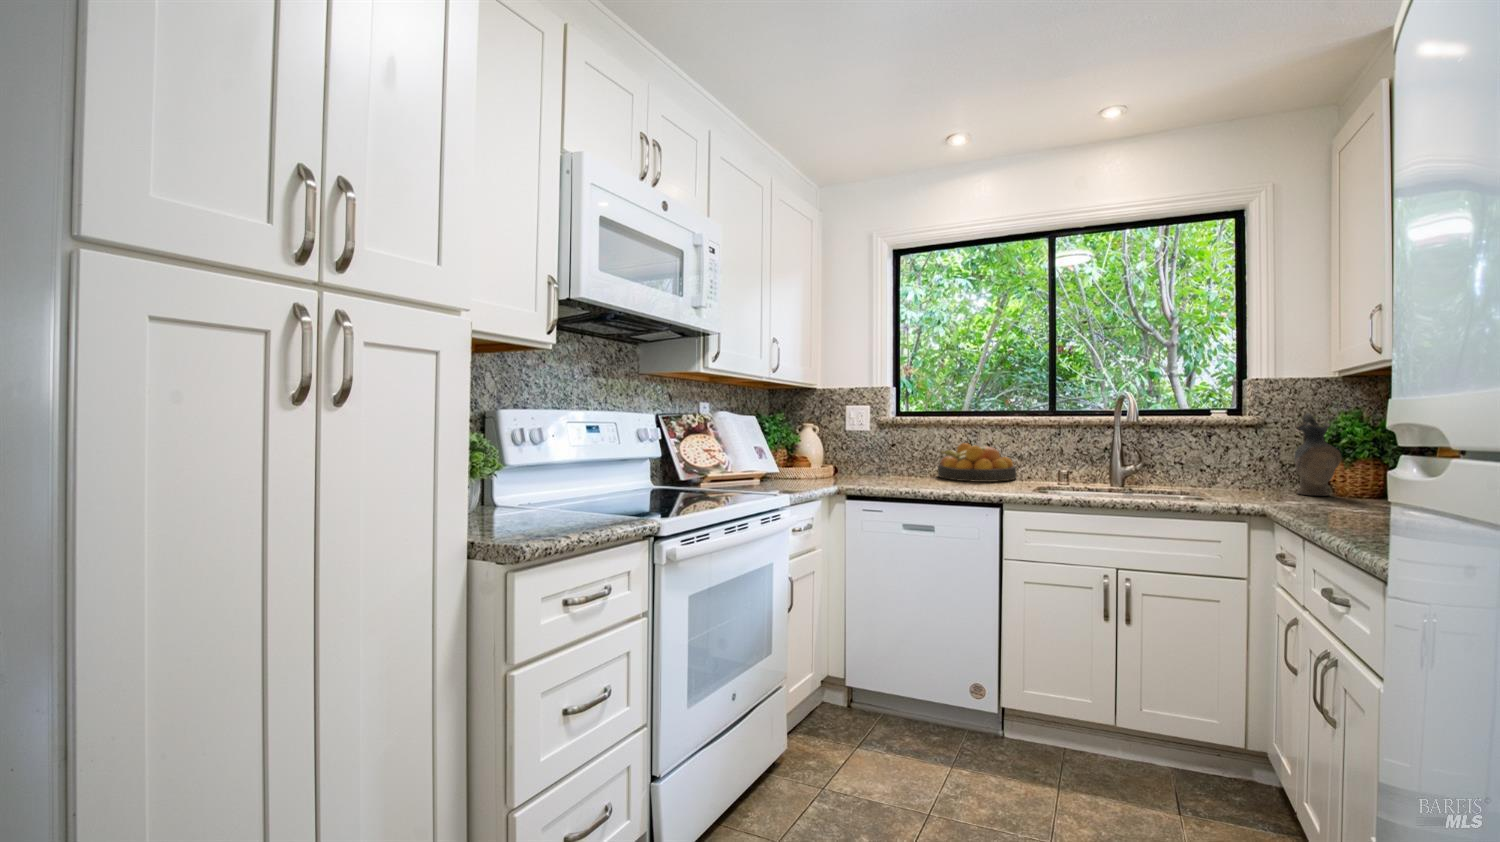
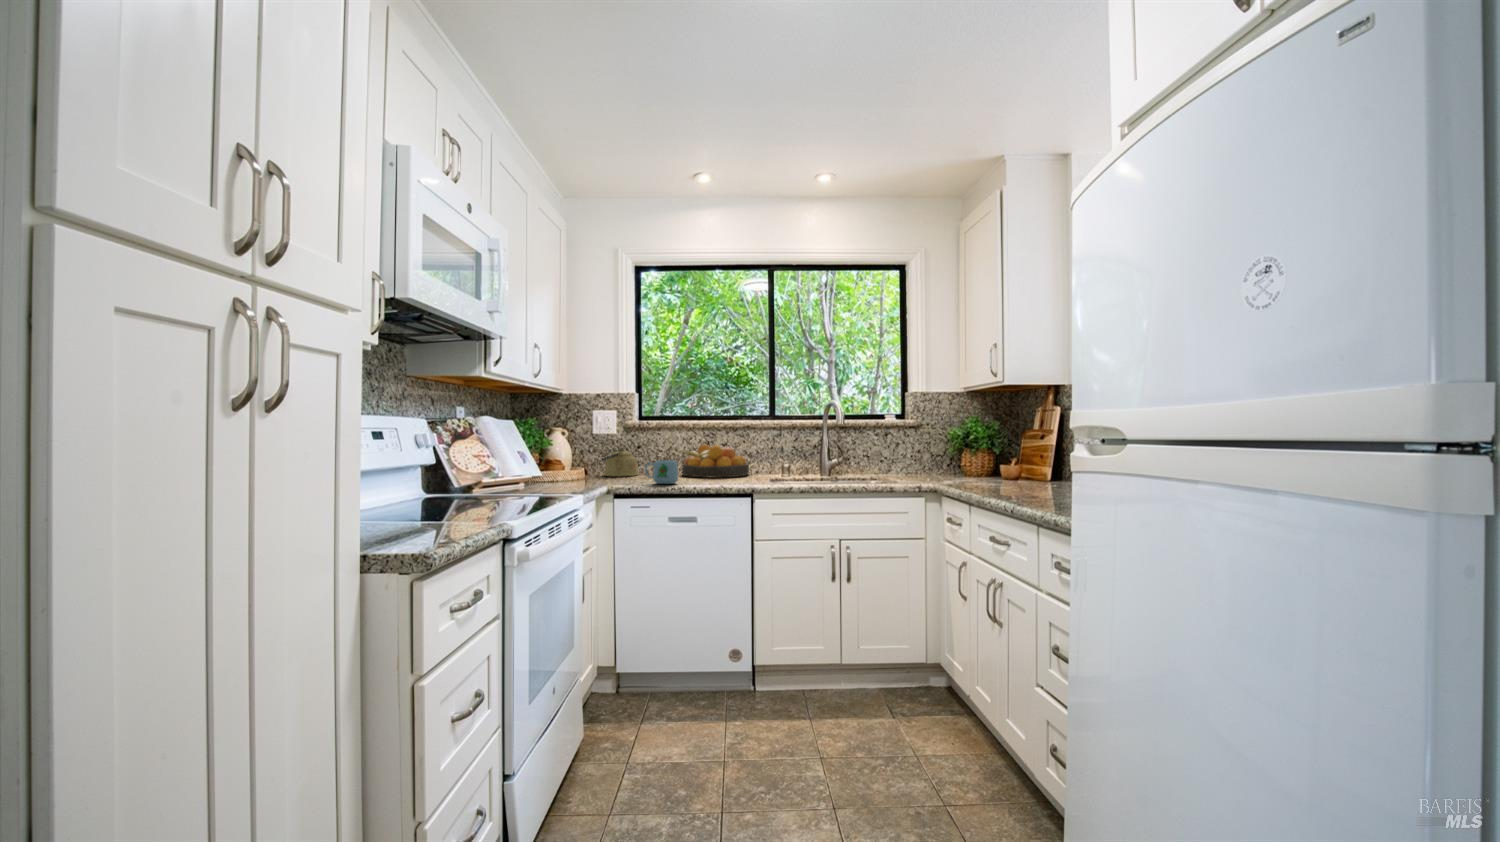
ceramic pitcher: present [1295,413,1341,495] -> none [941,417,968,476]
kettle: none [853,445,893,475] -> present [601,448,639,476]
mug: none [889,463,924,489] -> present [645,460,678,484]

